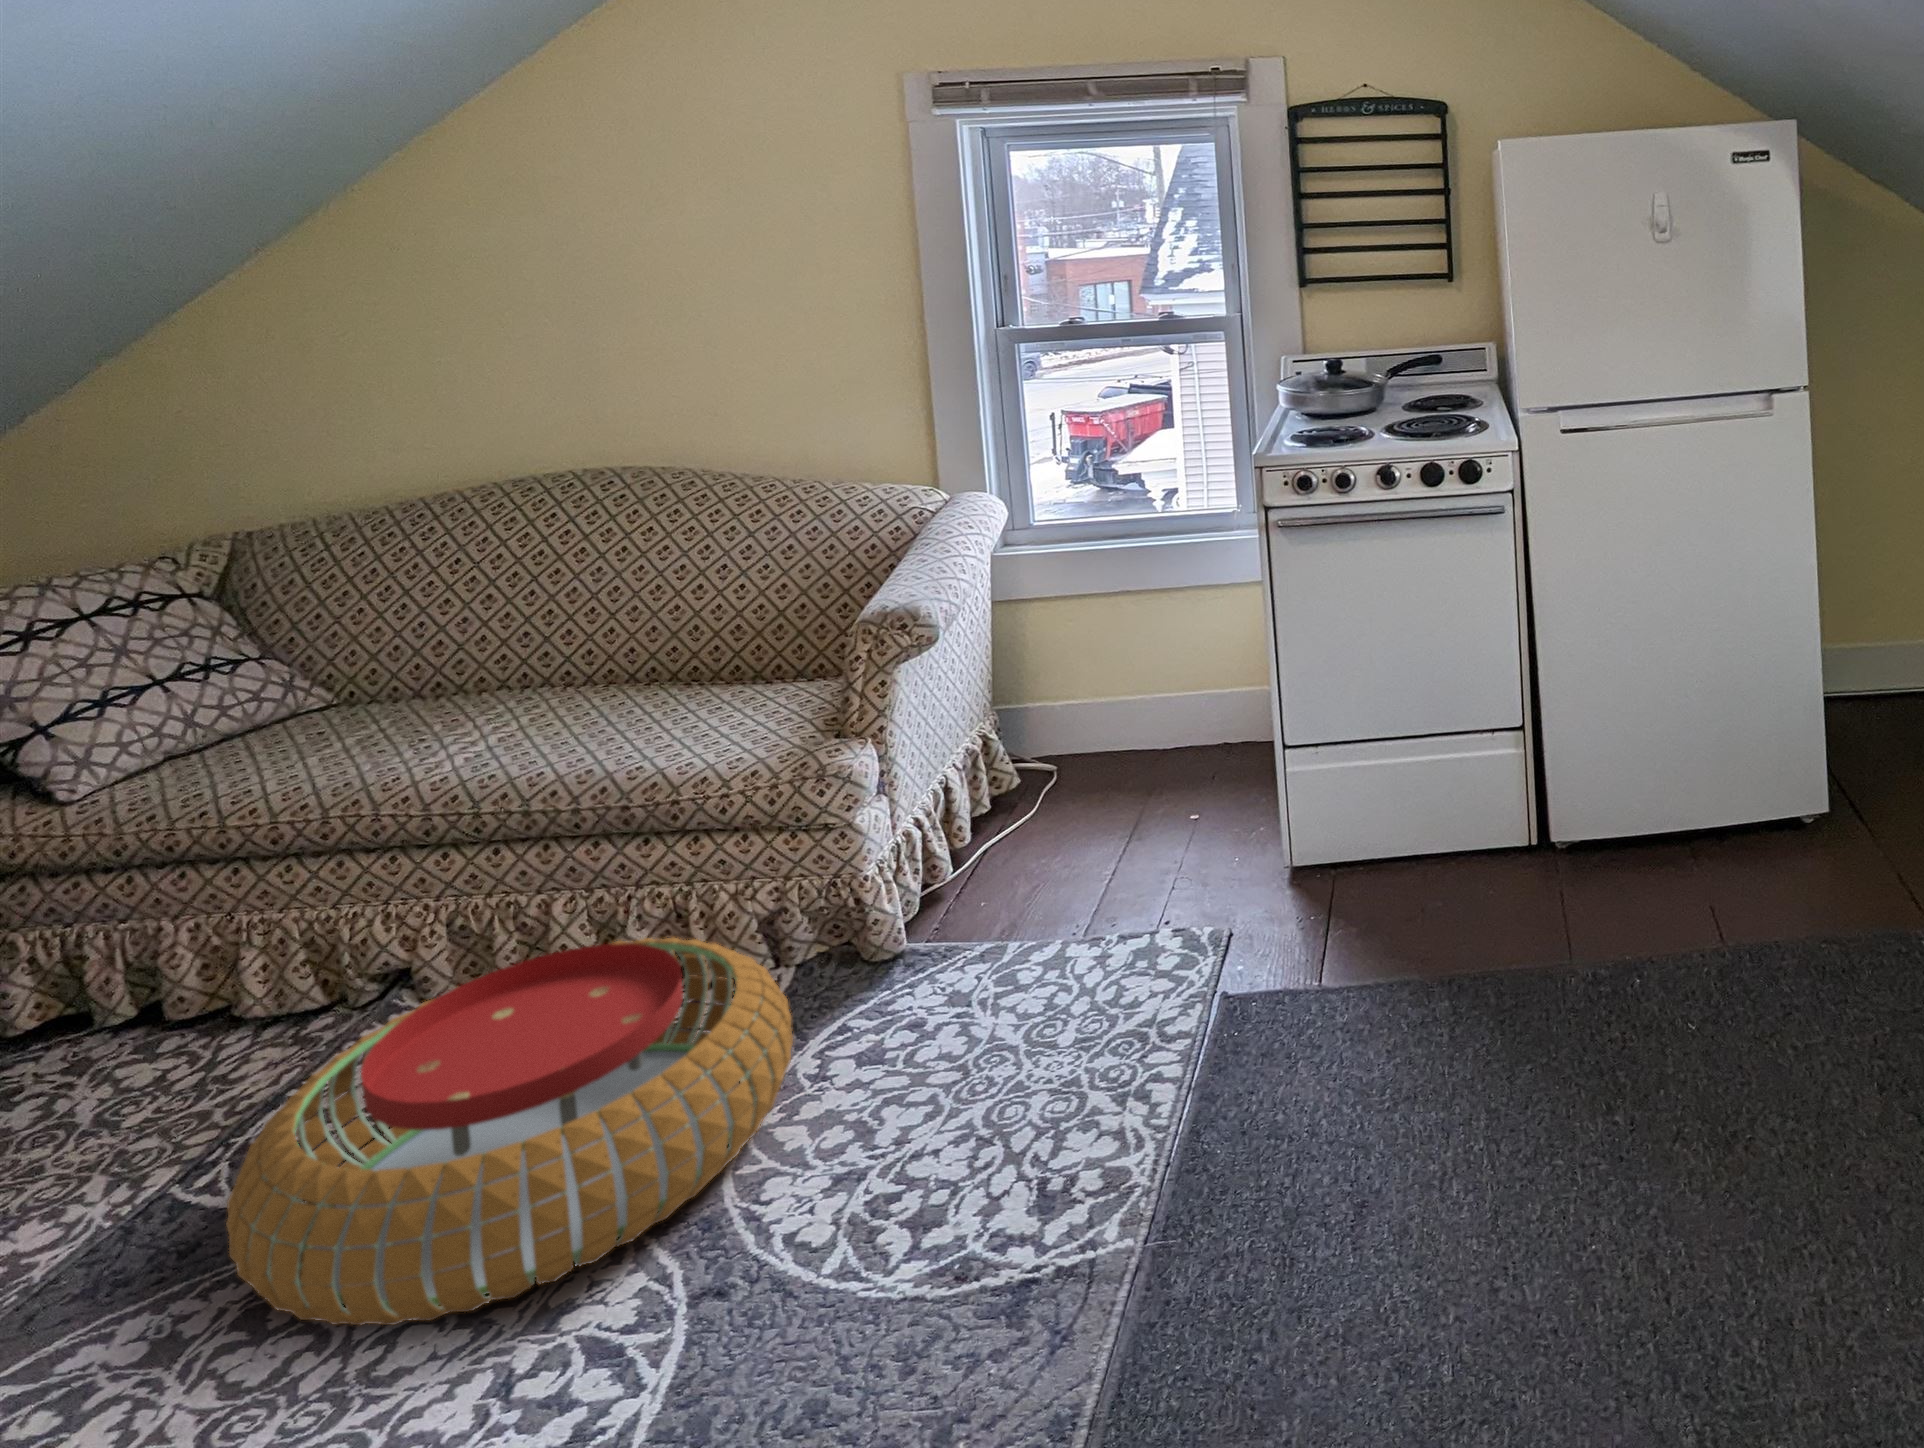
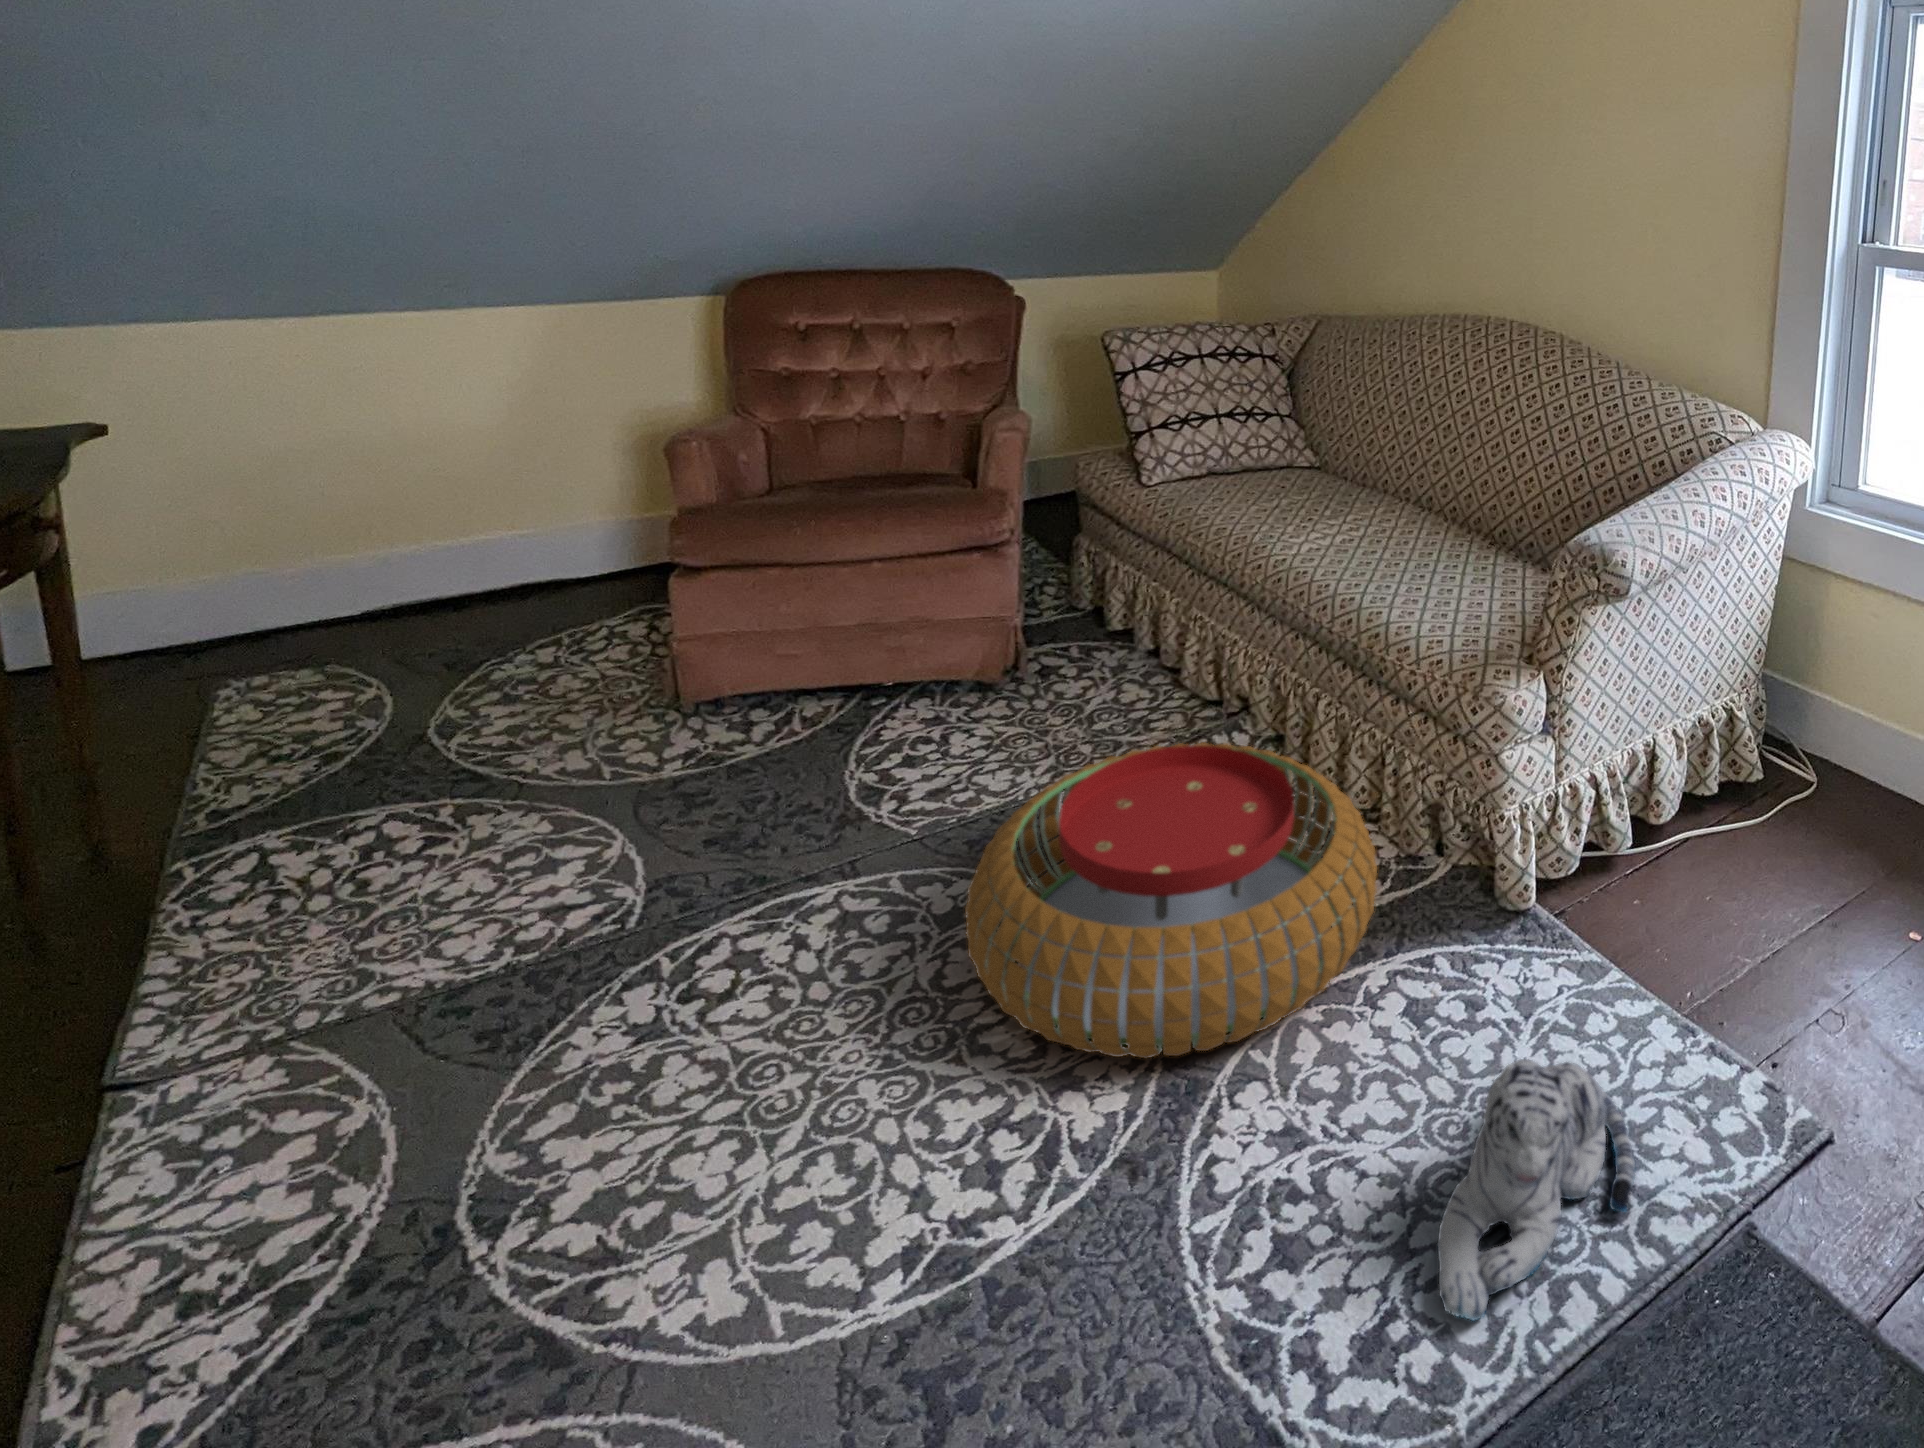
plush toy: none [1011,957,1146,1155] -> present [1438,1059,1636,1321]

